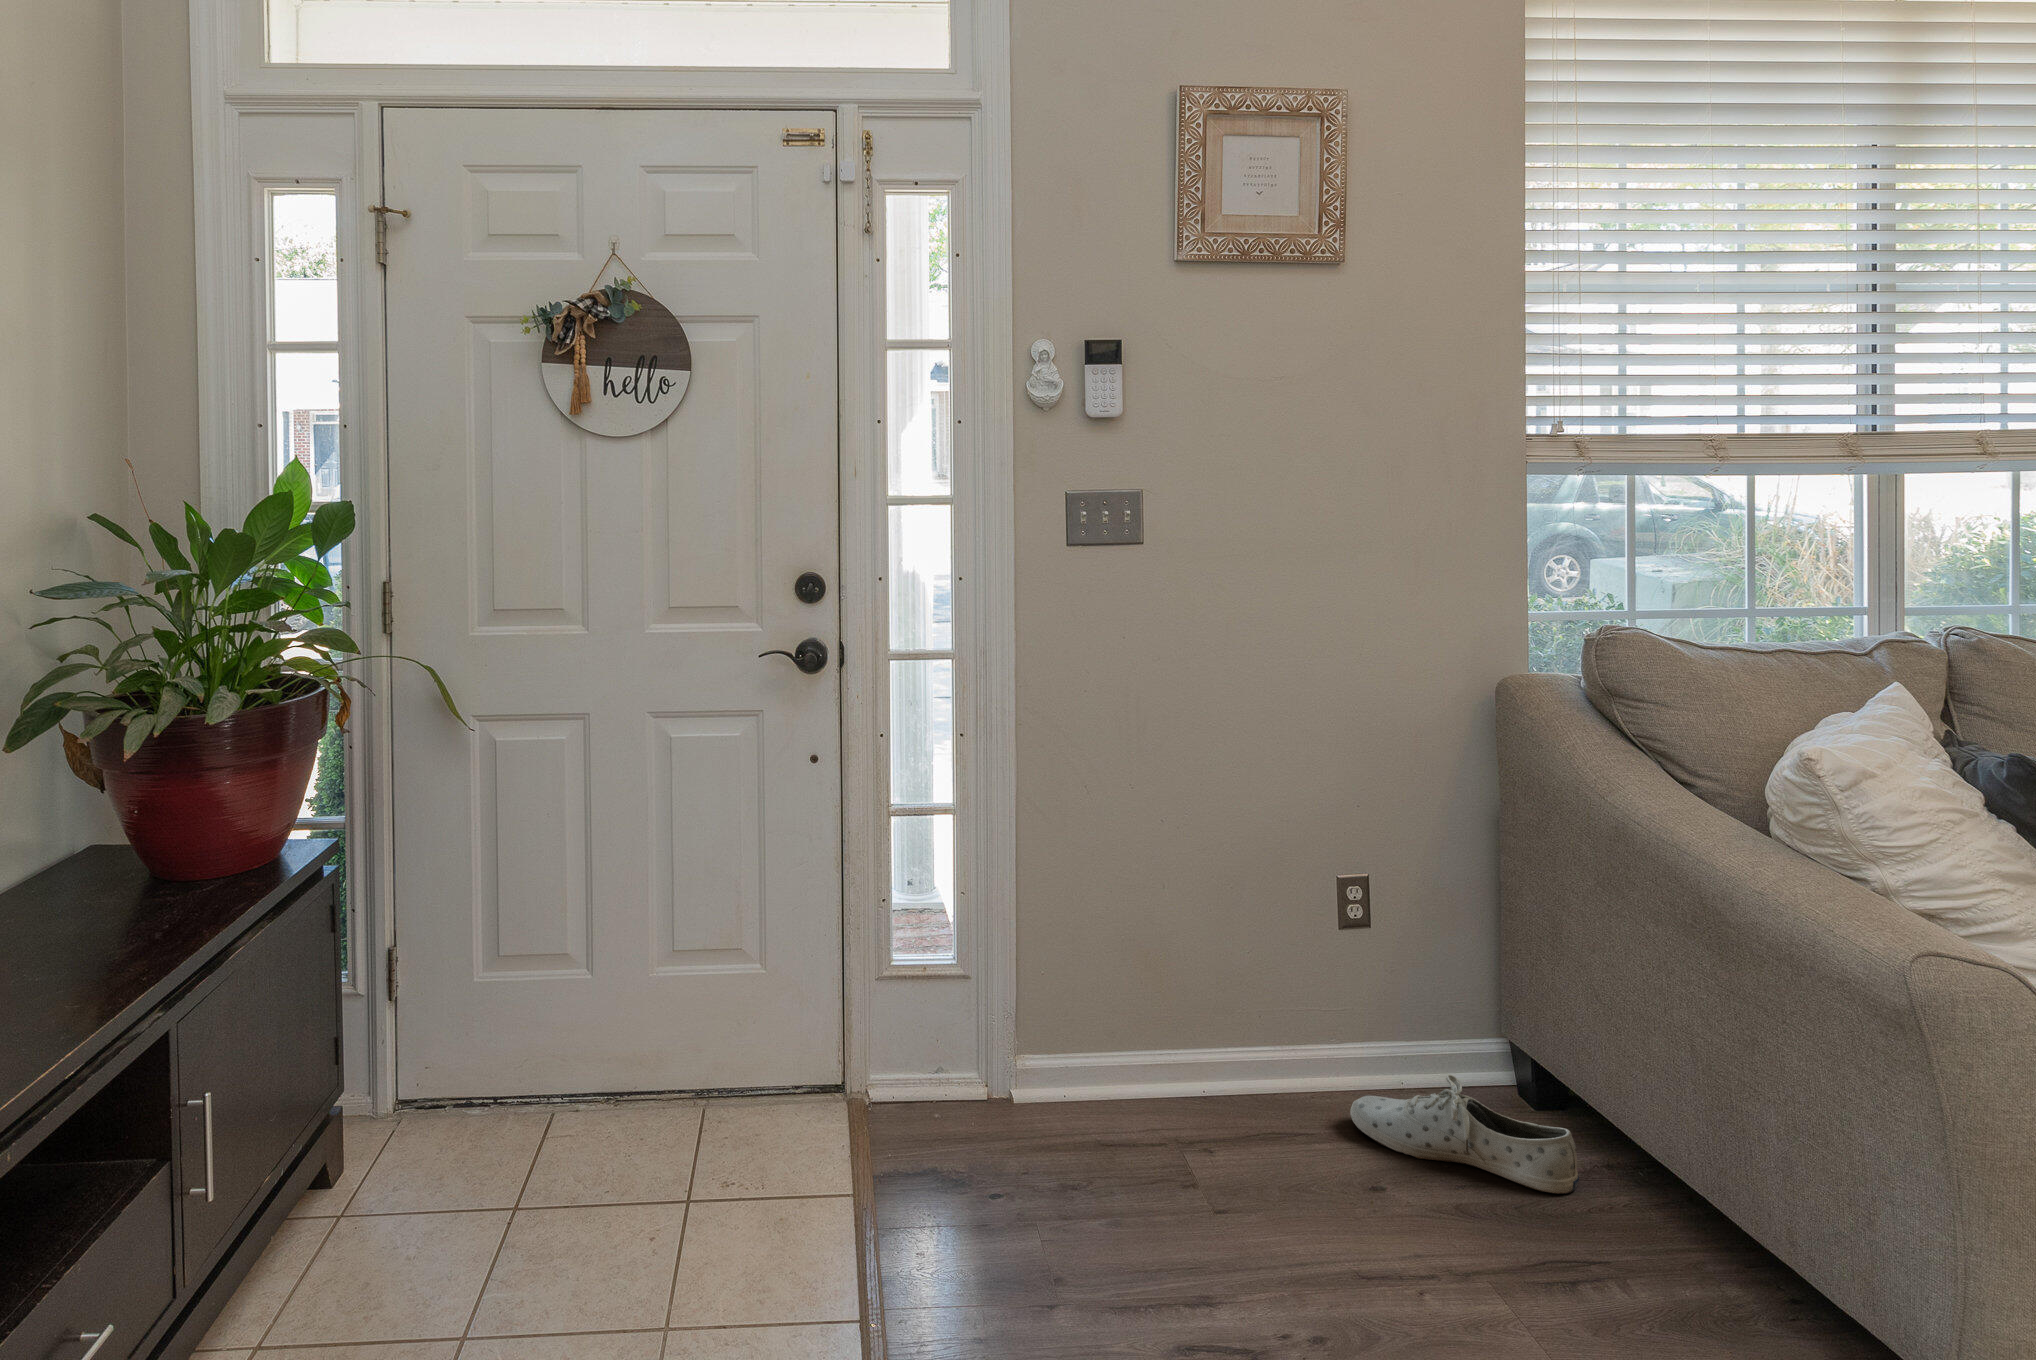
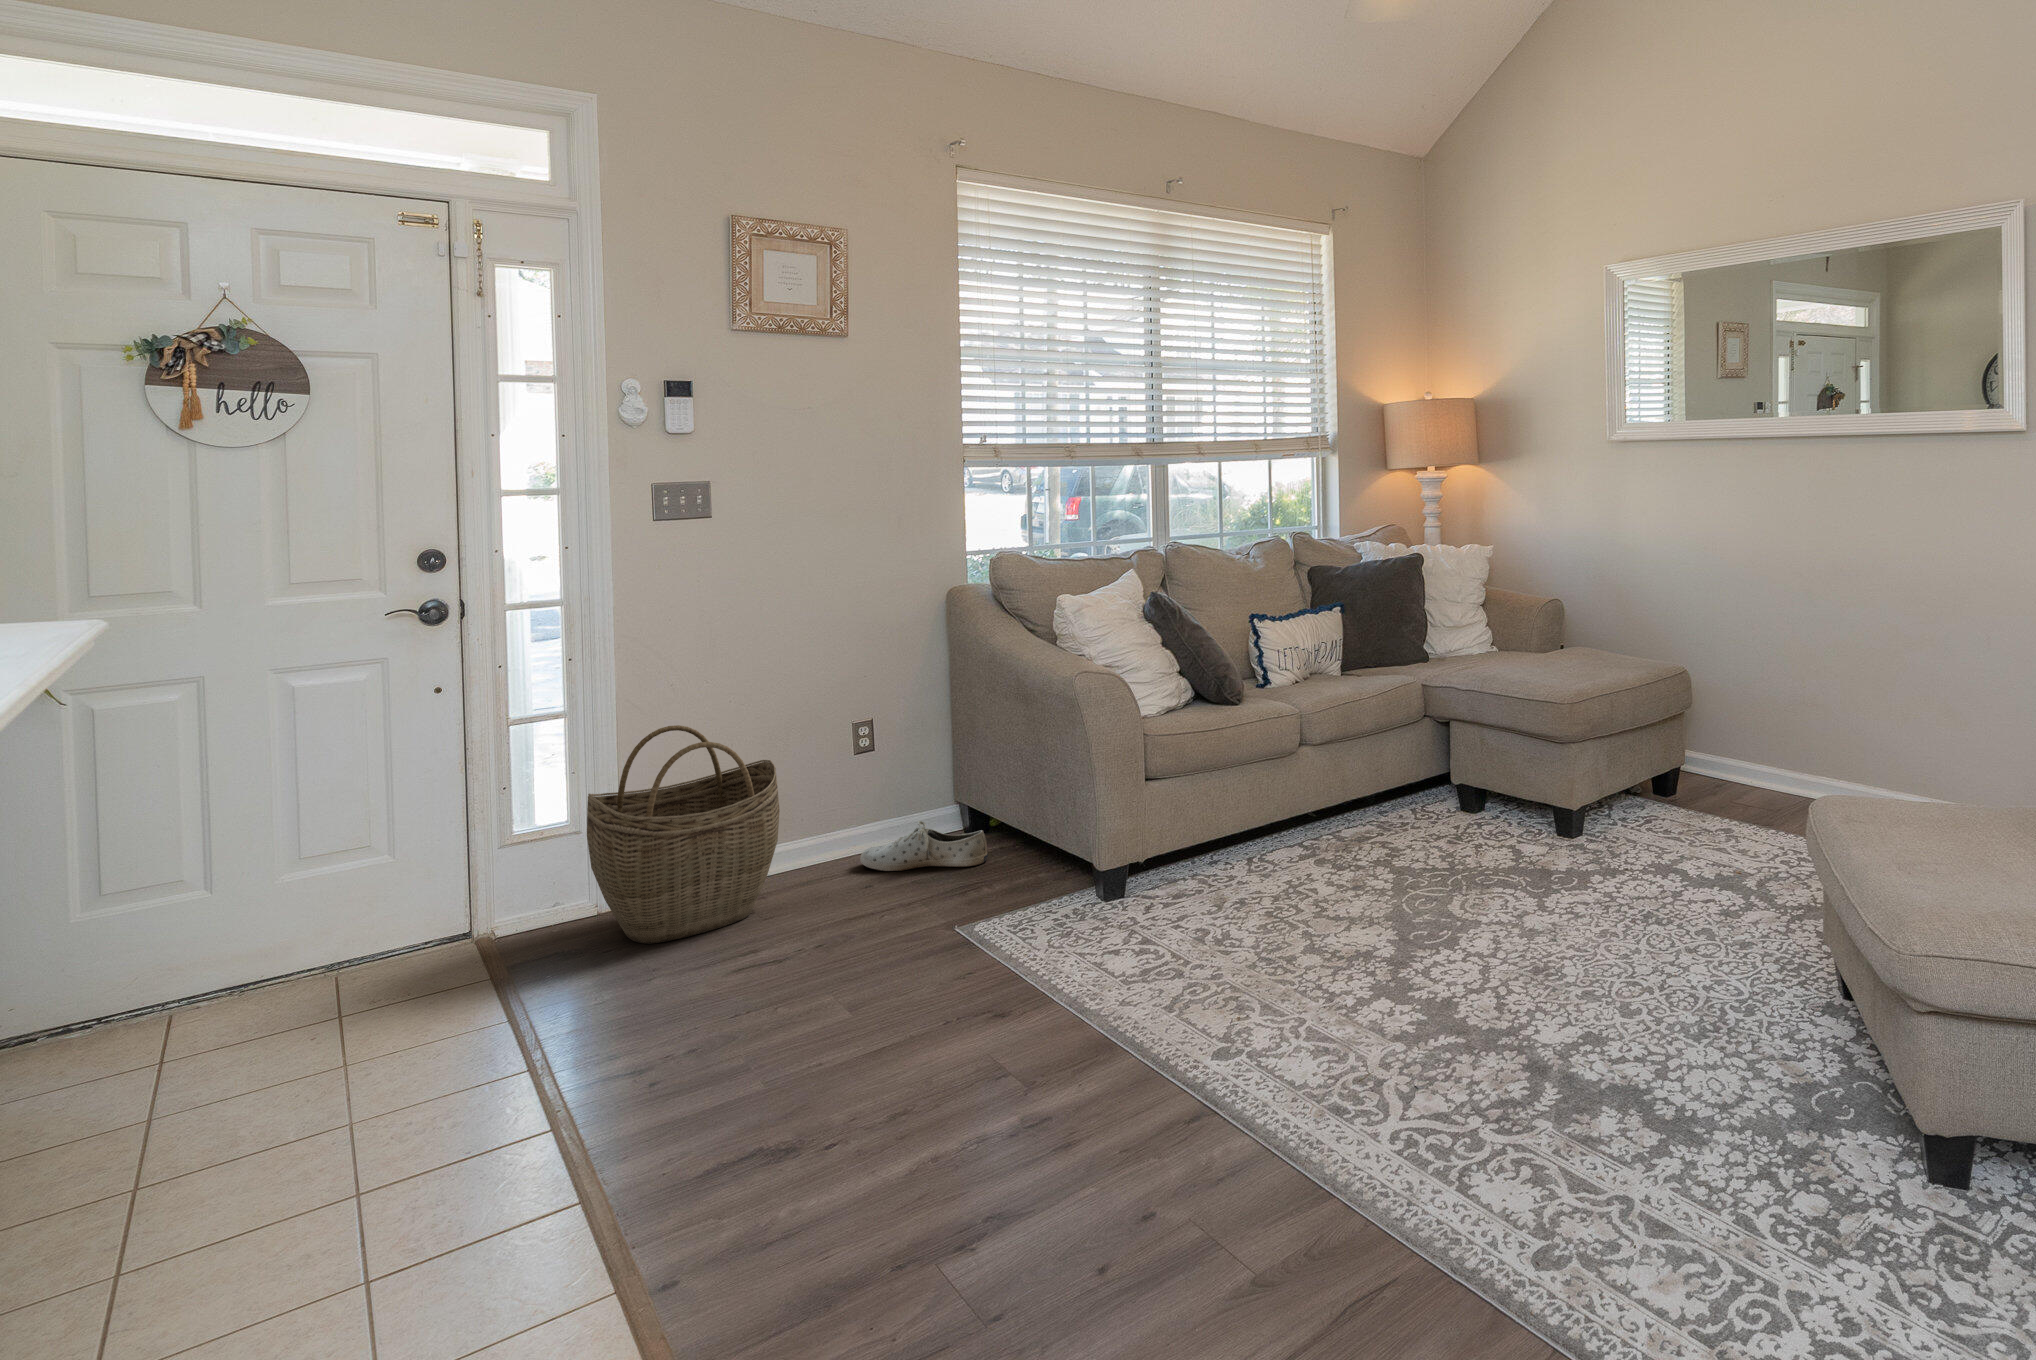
woven basket: none [974,852,1233,1200] -> present [587,725,780,944]

